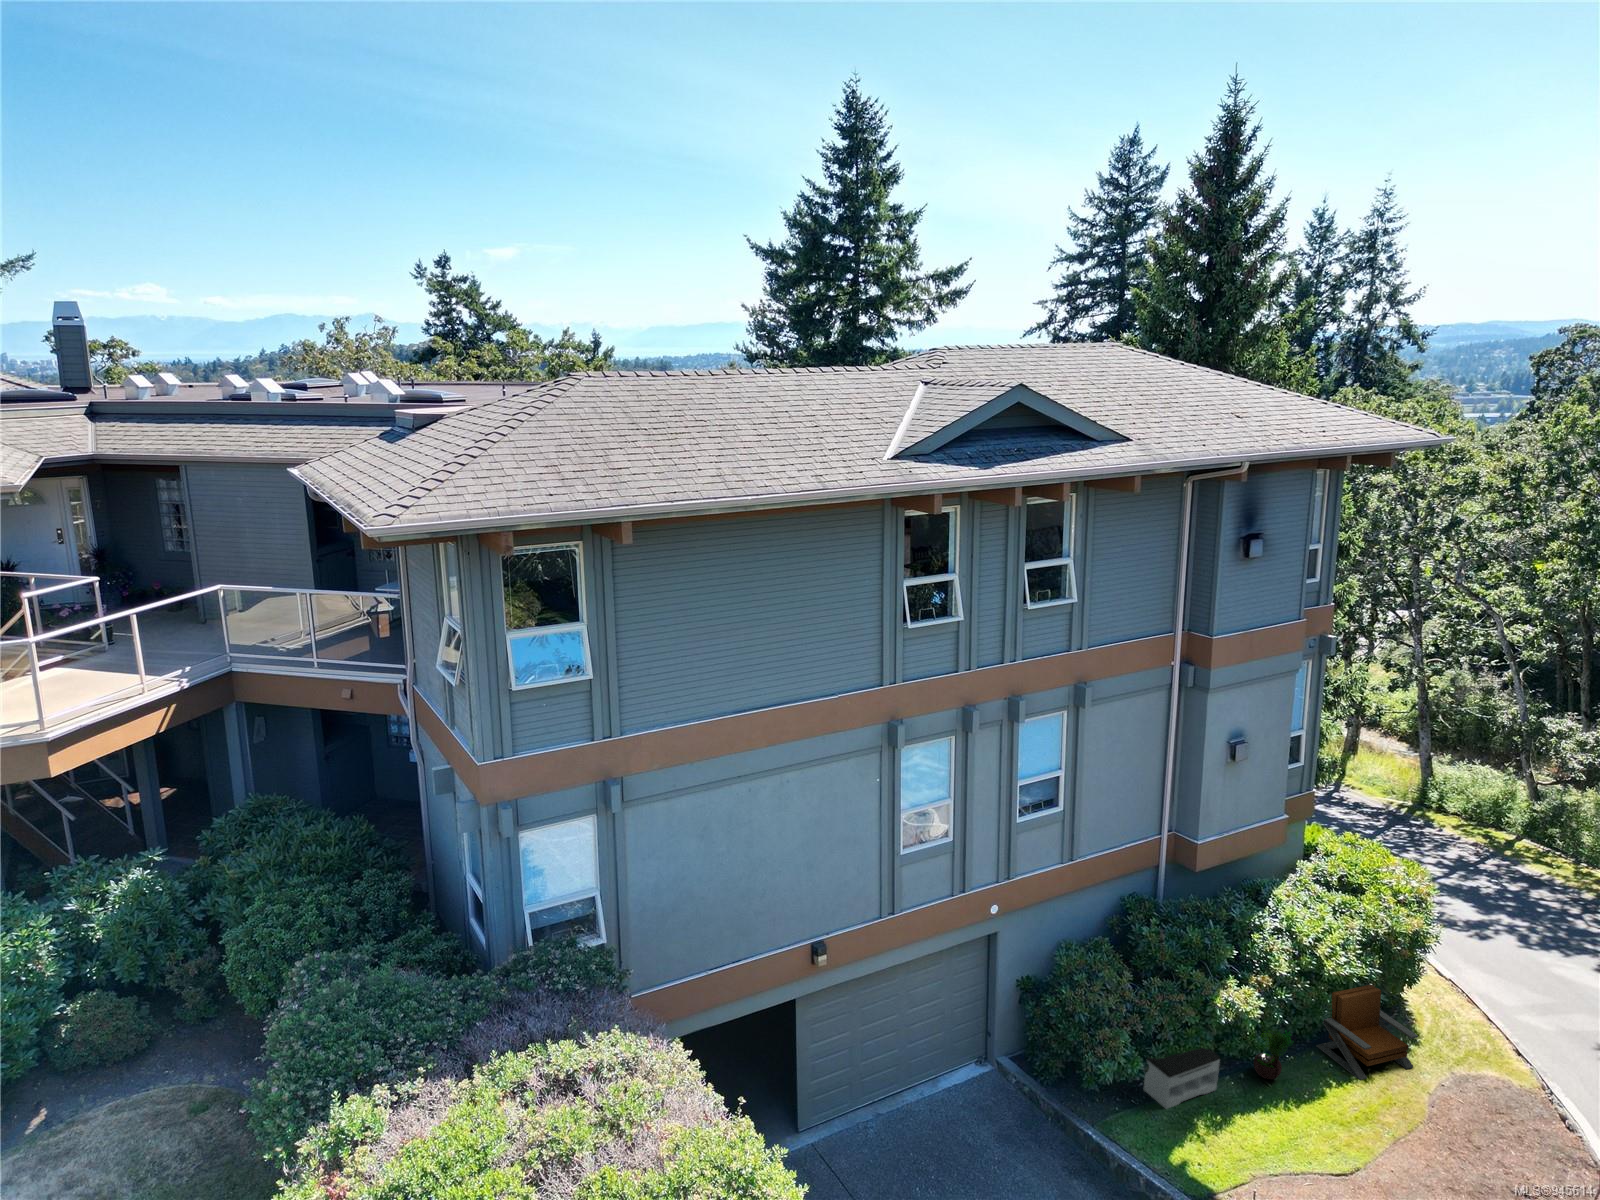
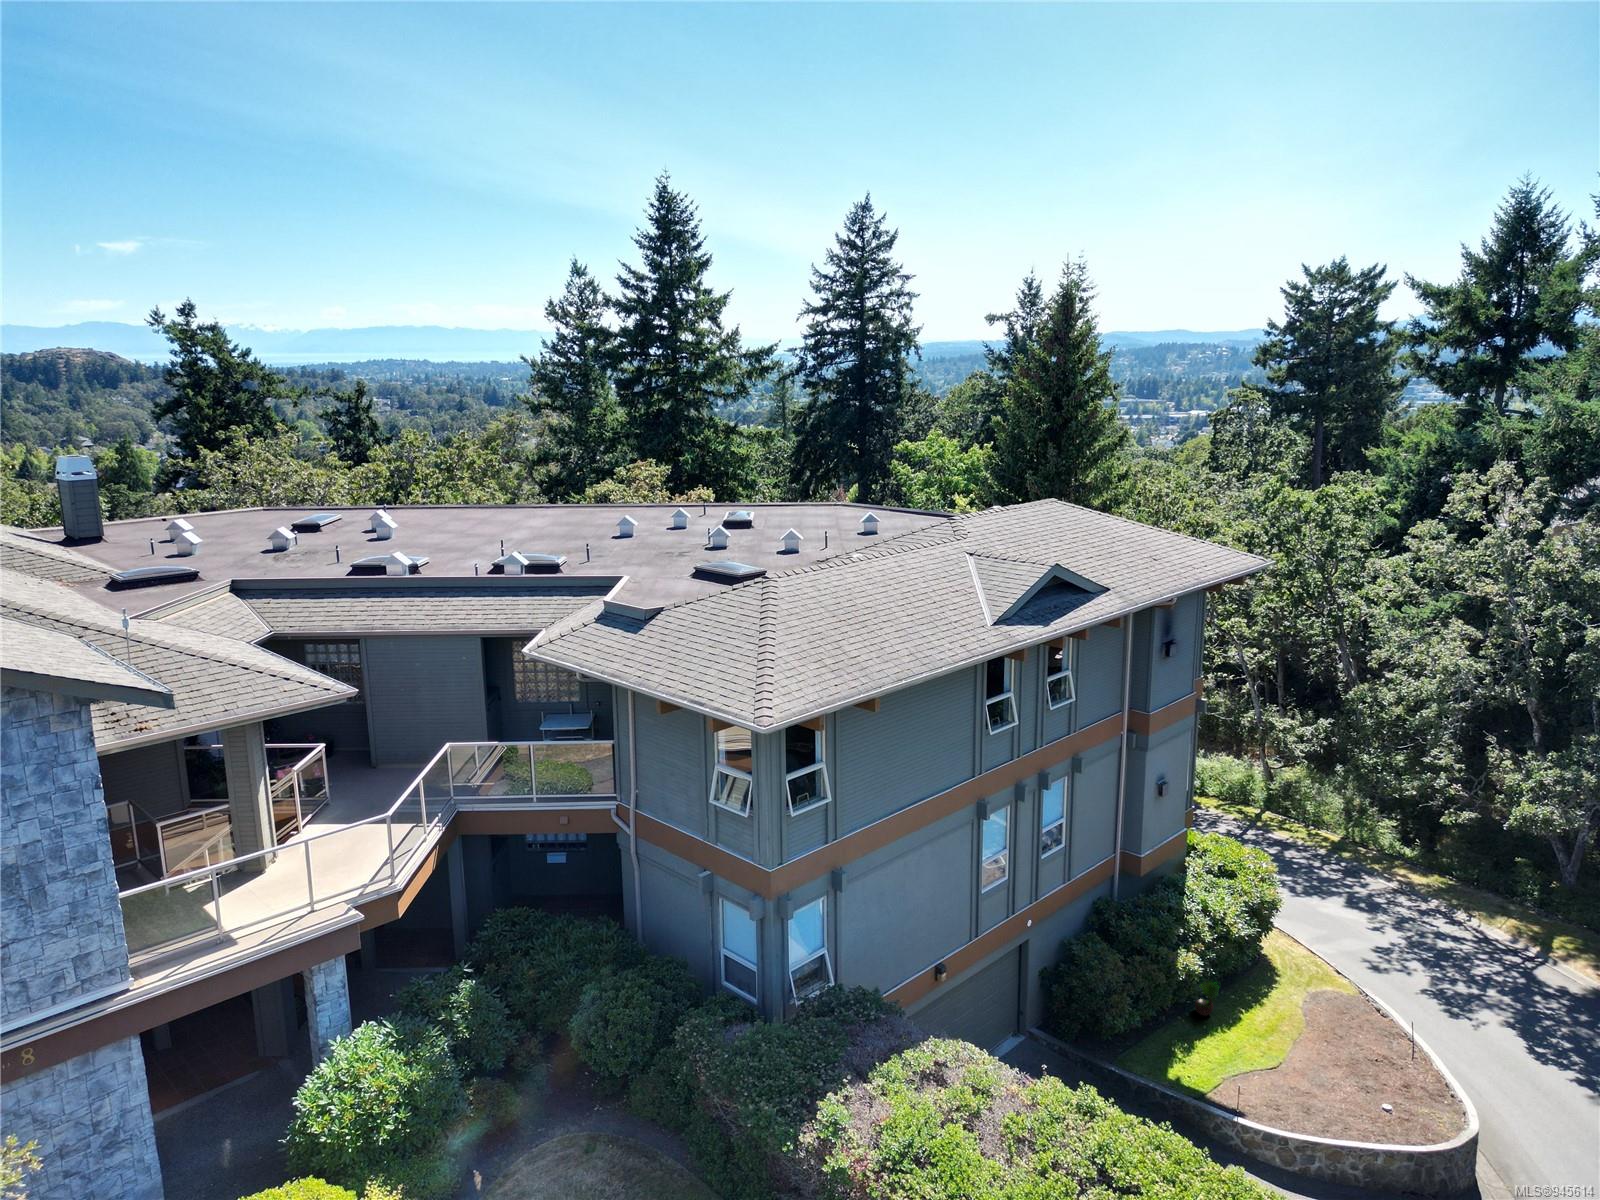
lounge chair: present [1316,985,1418,1080] -> none [1220,939,1280,1004]
bench: present [1144,1048,1220,1109] -> none [1141,999,1184,1049]

